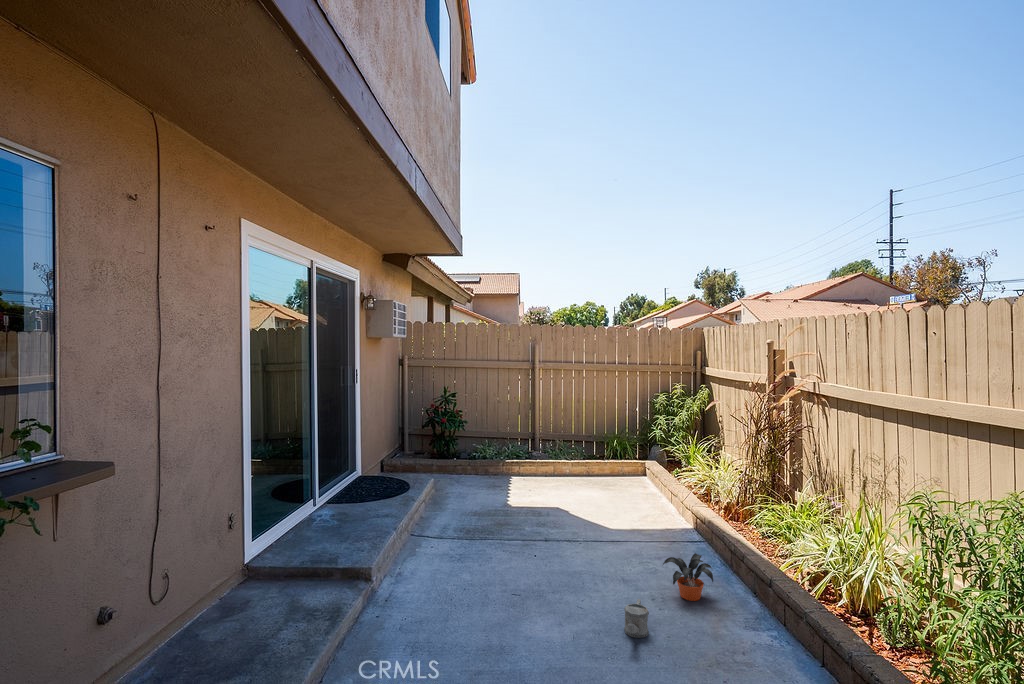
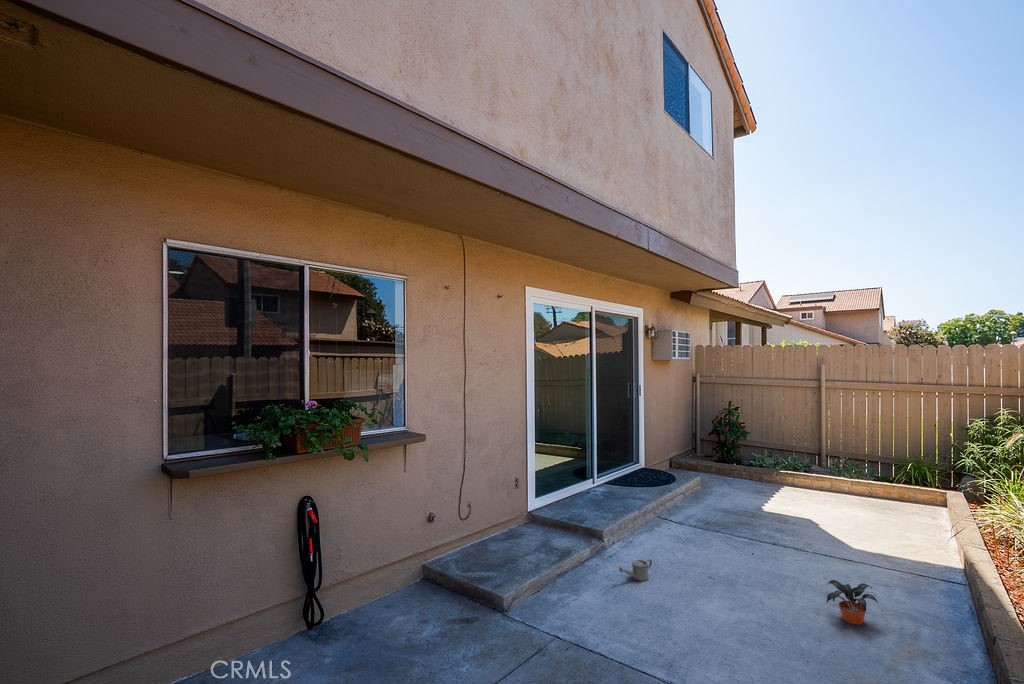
watering can: present [624,599,649,638] -> present [619,559,652,582]

